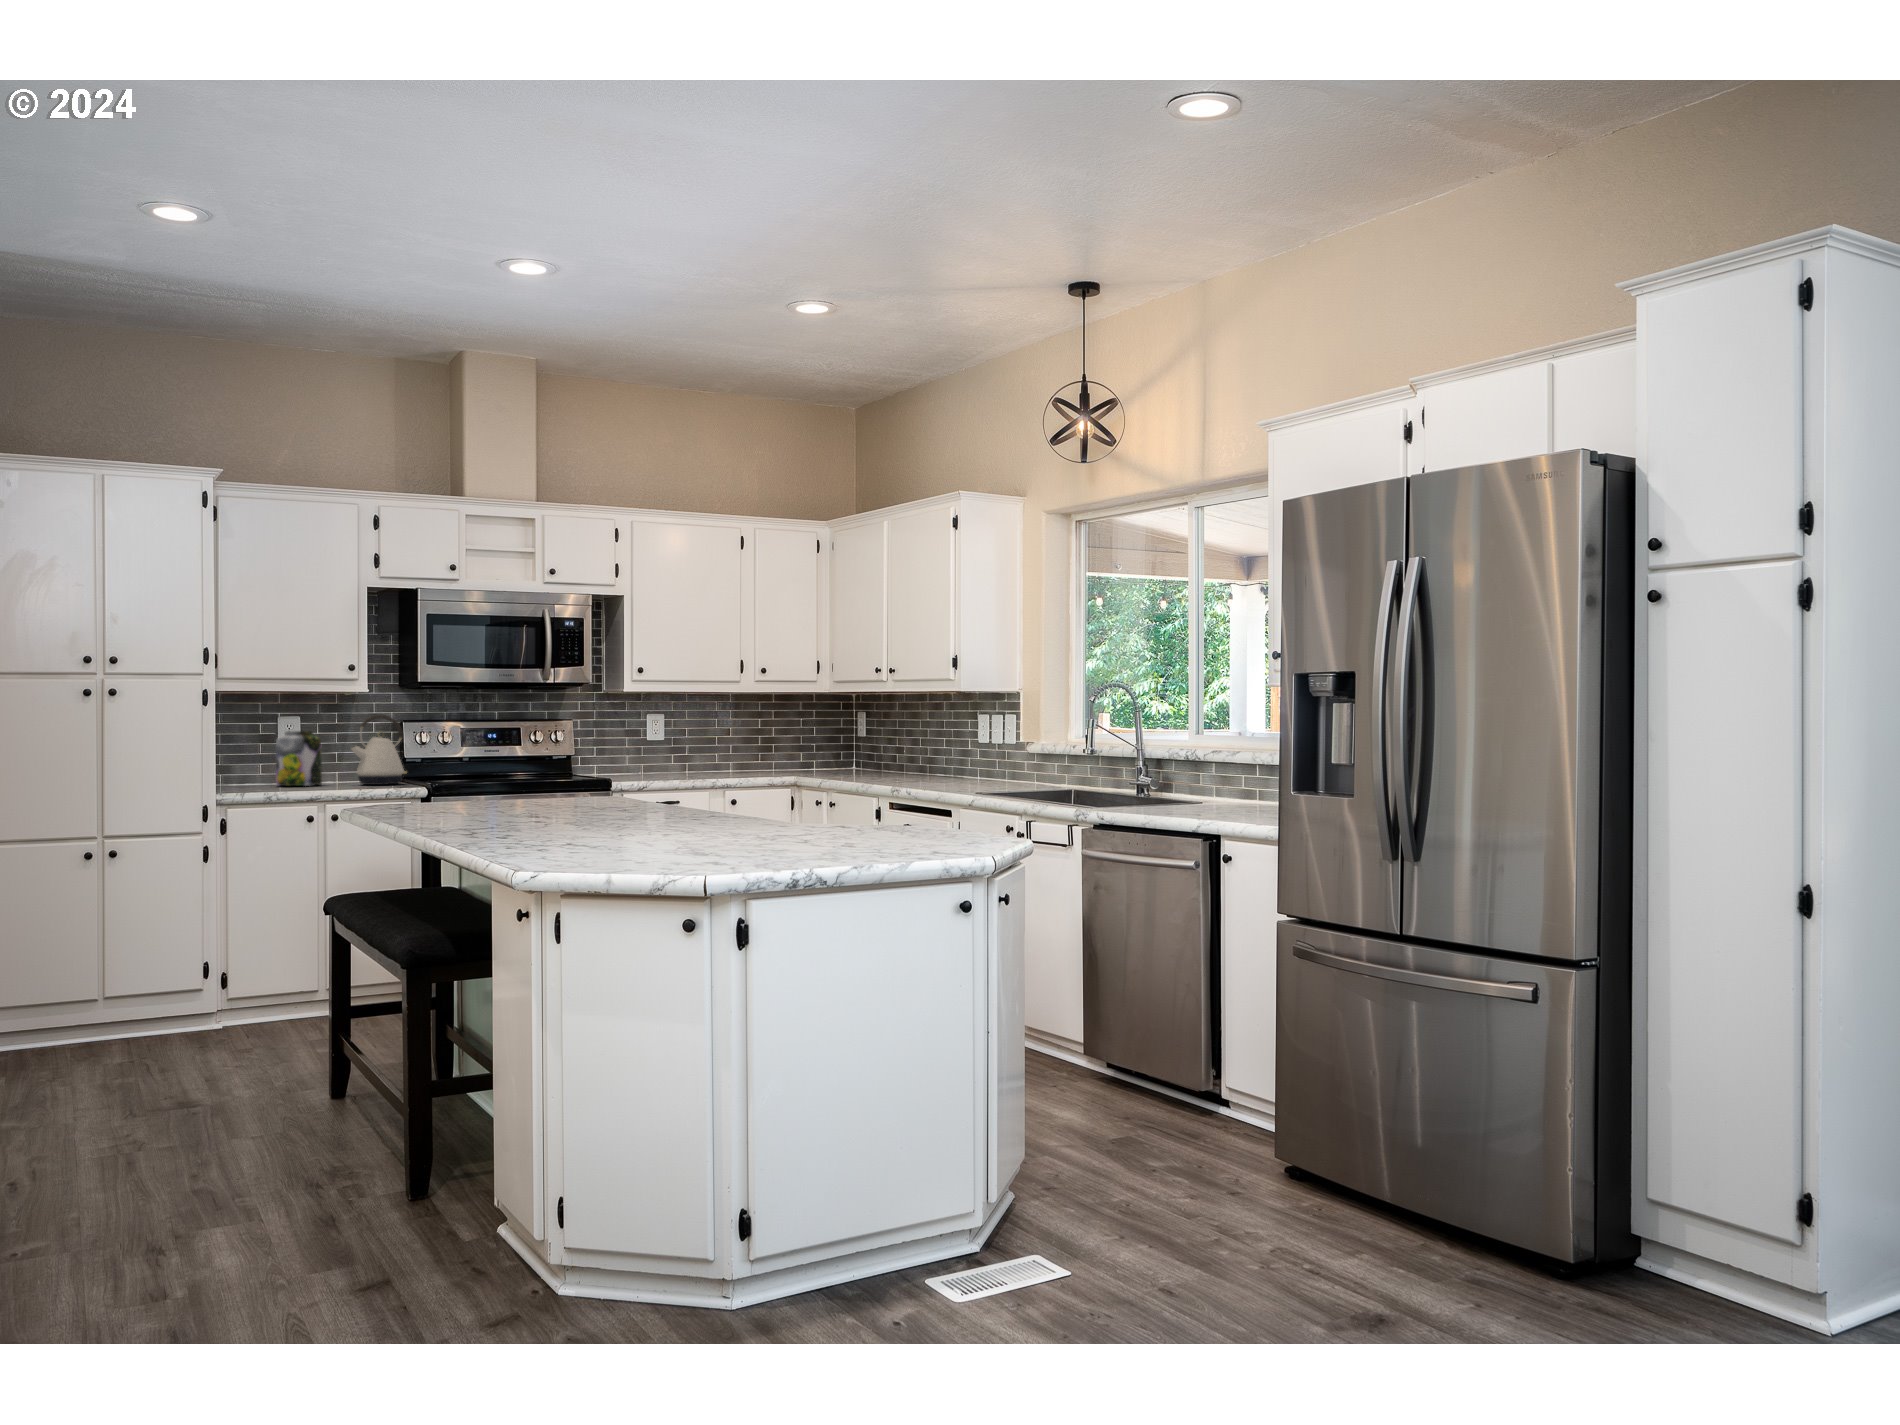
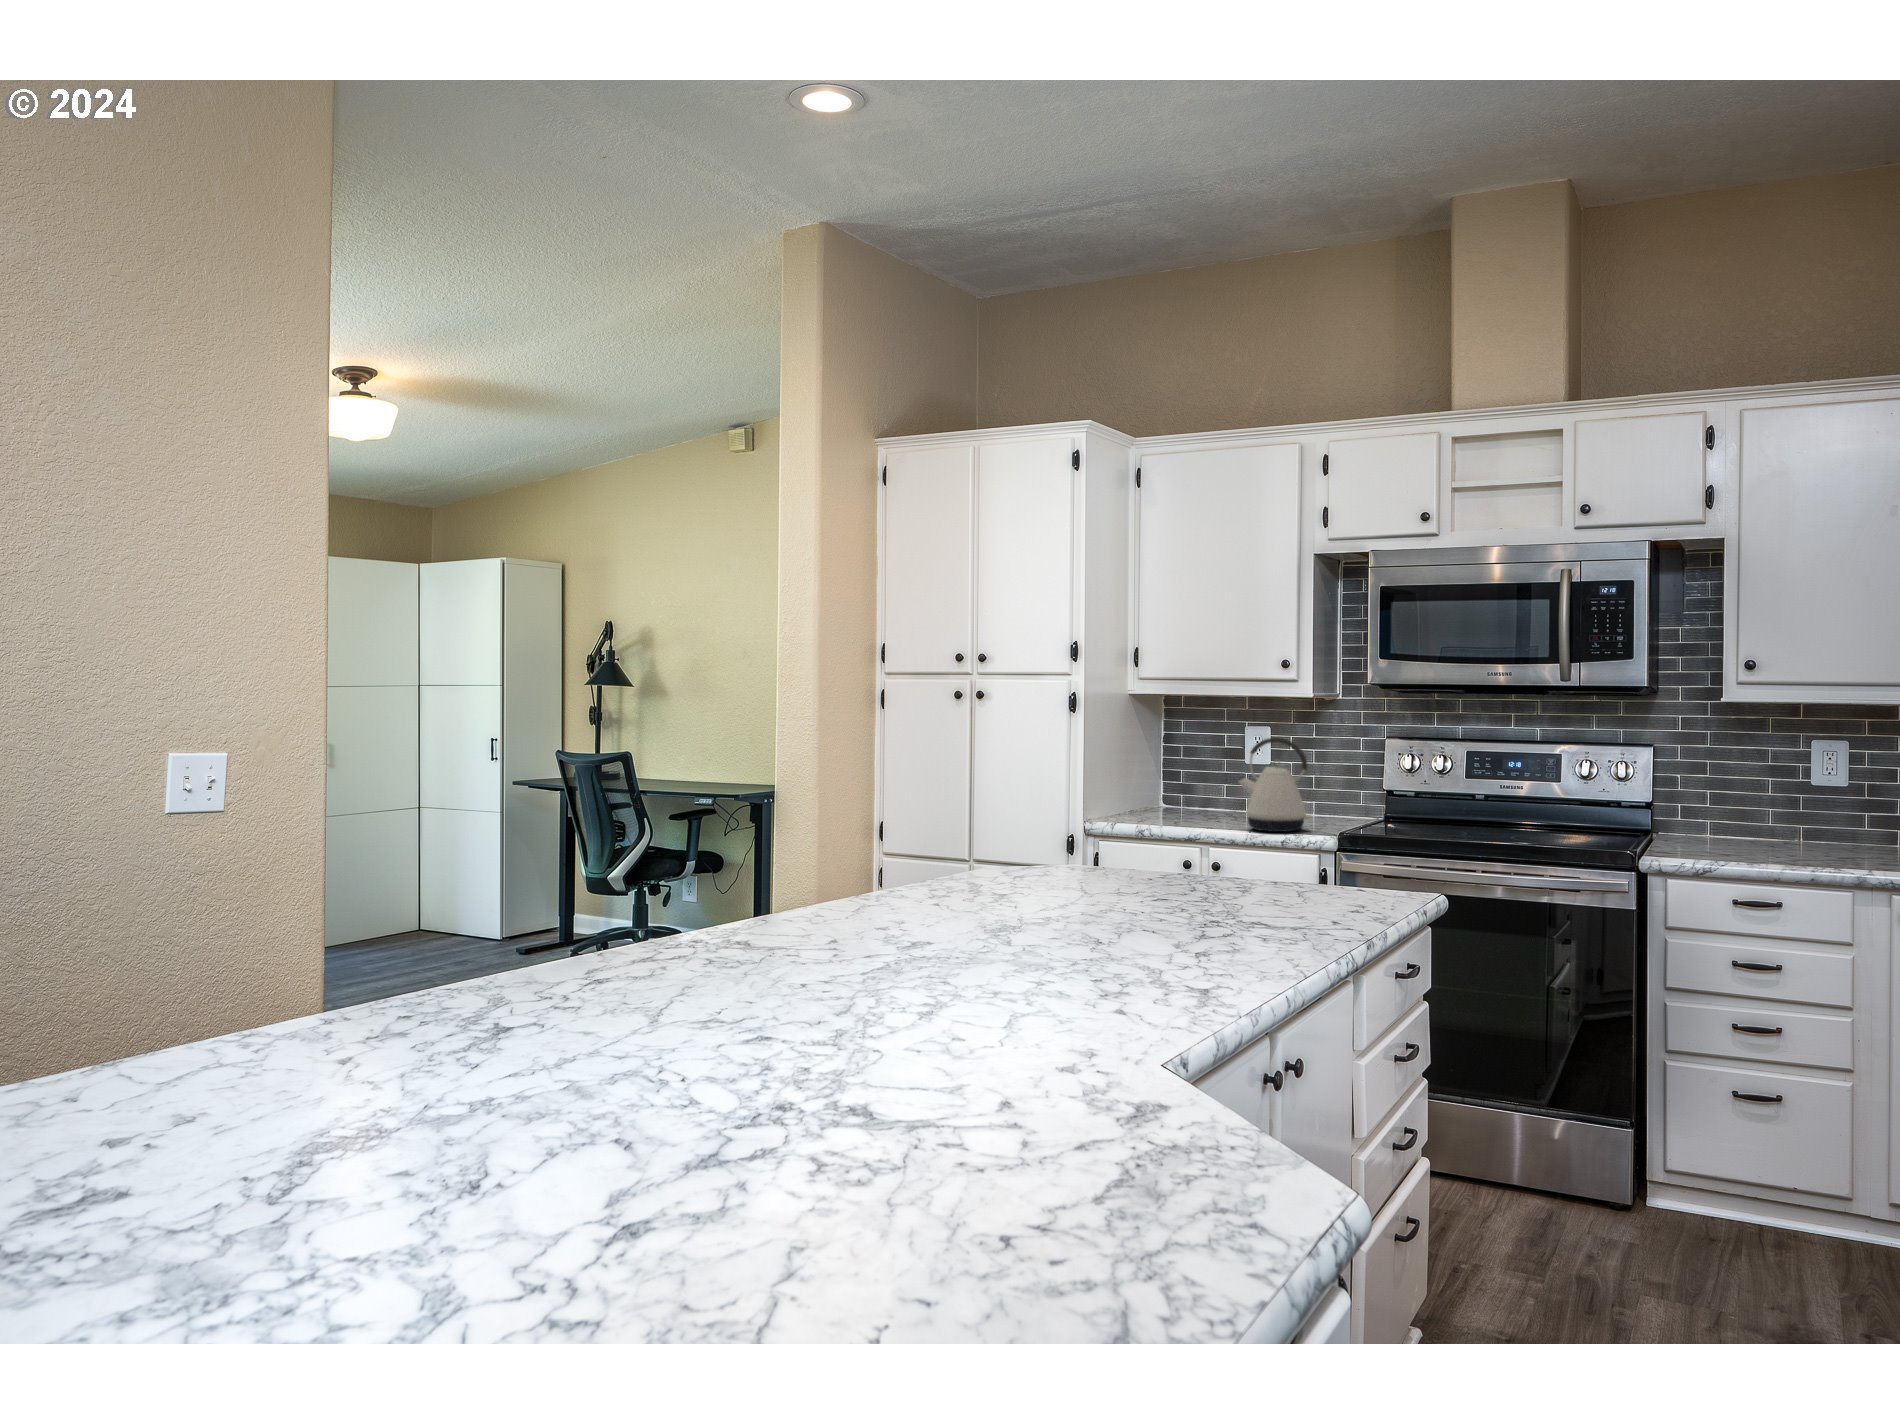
jar: present [276,731,322,786] -> none [1173,753,1226,823]

